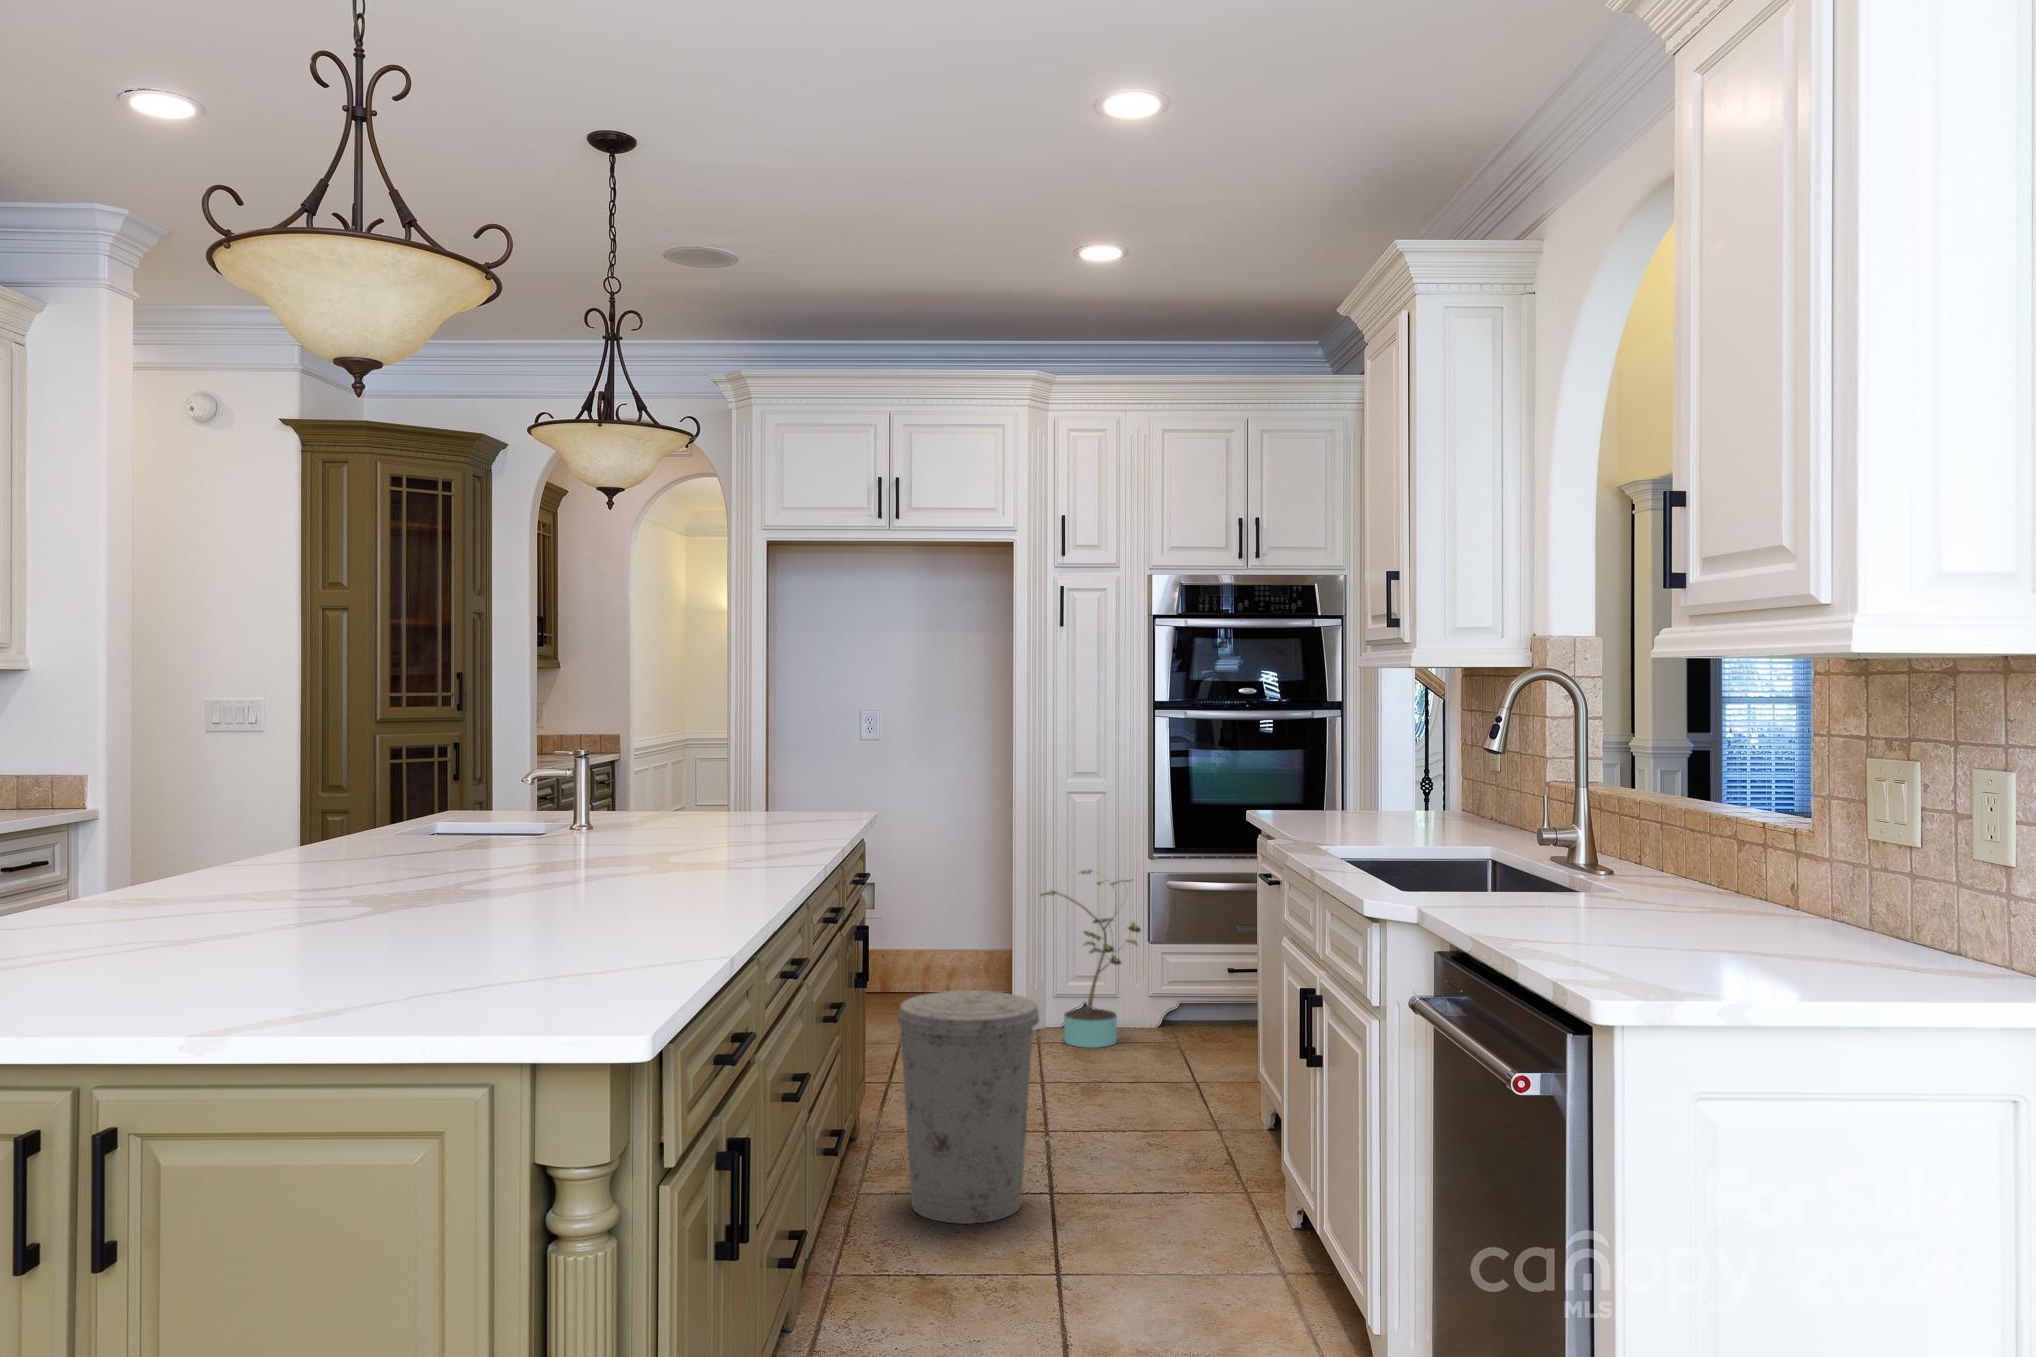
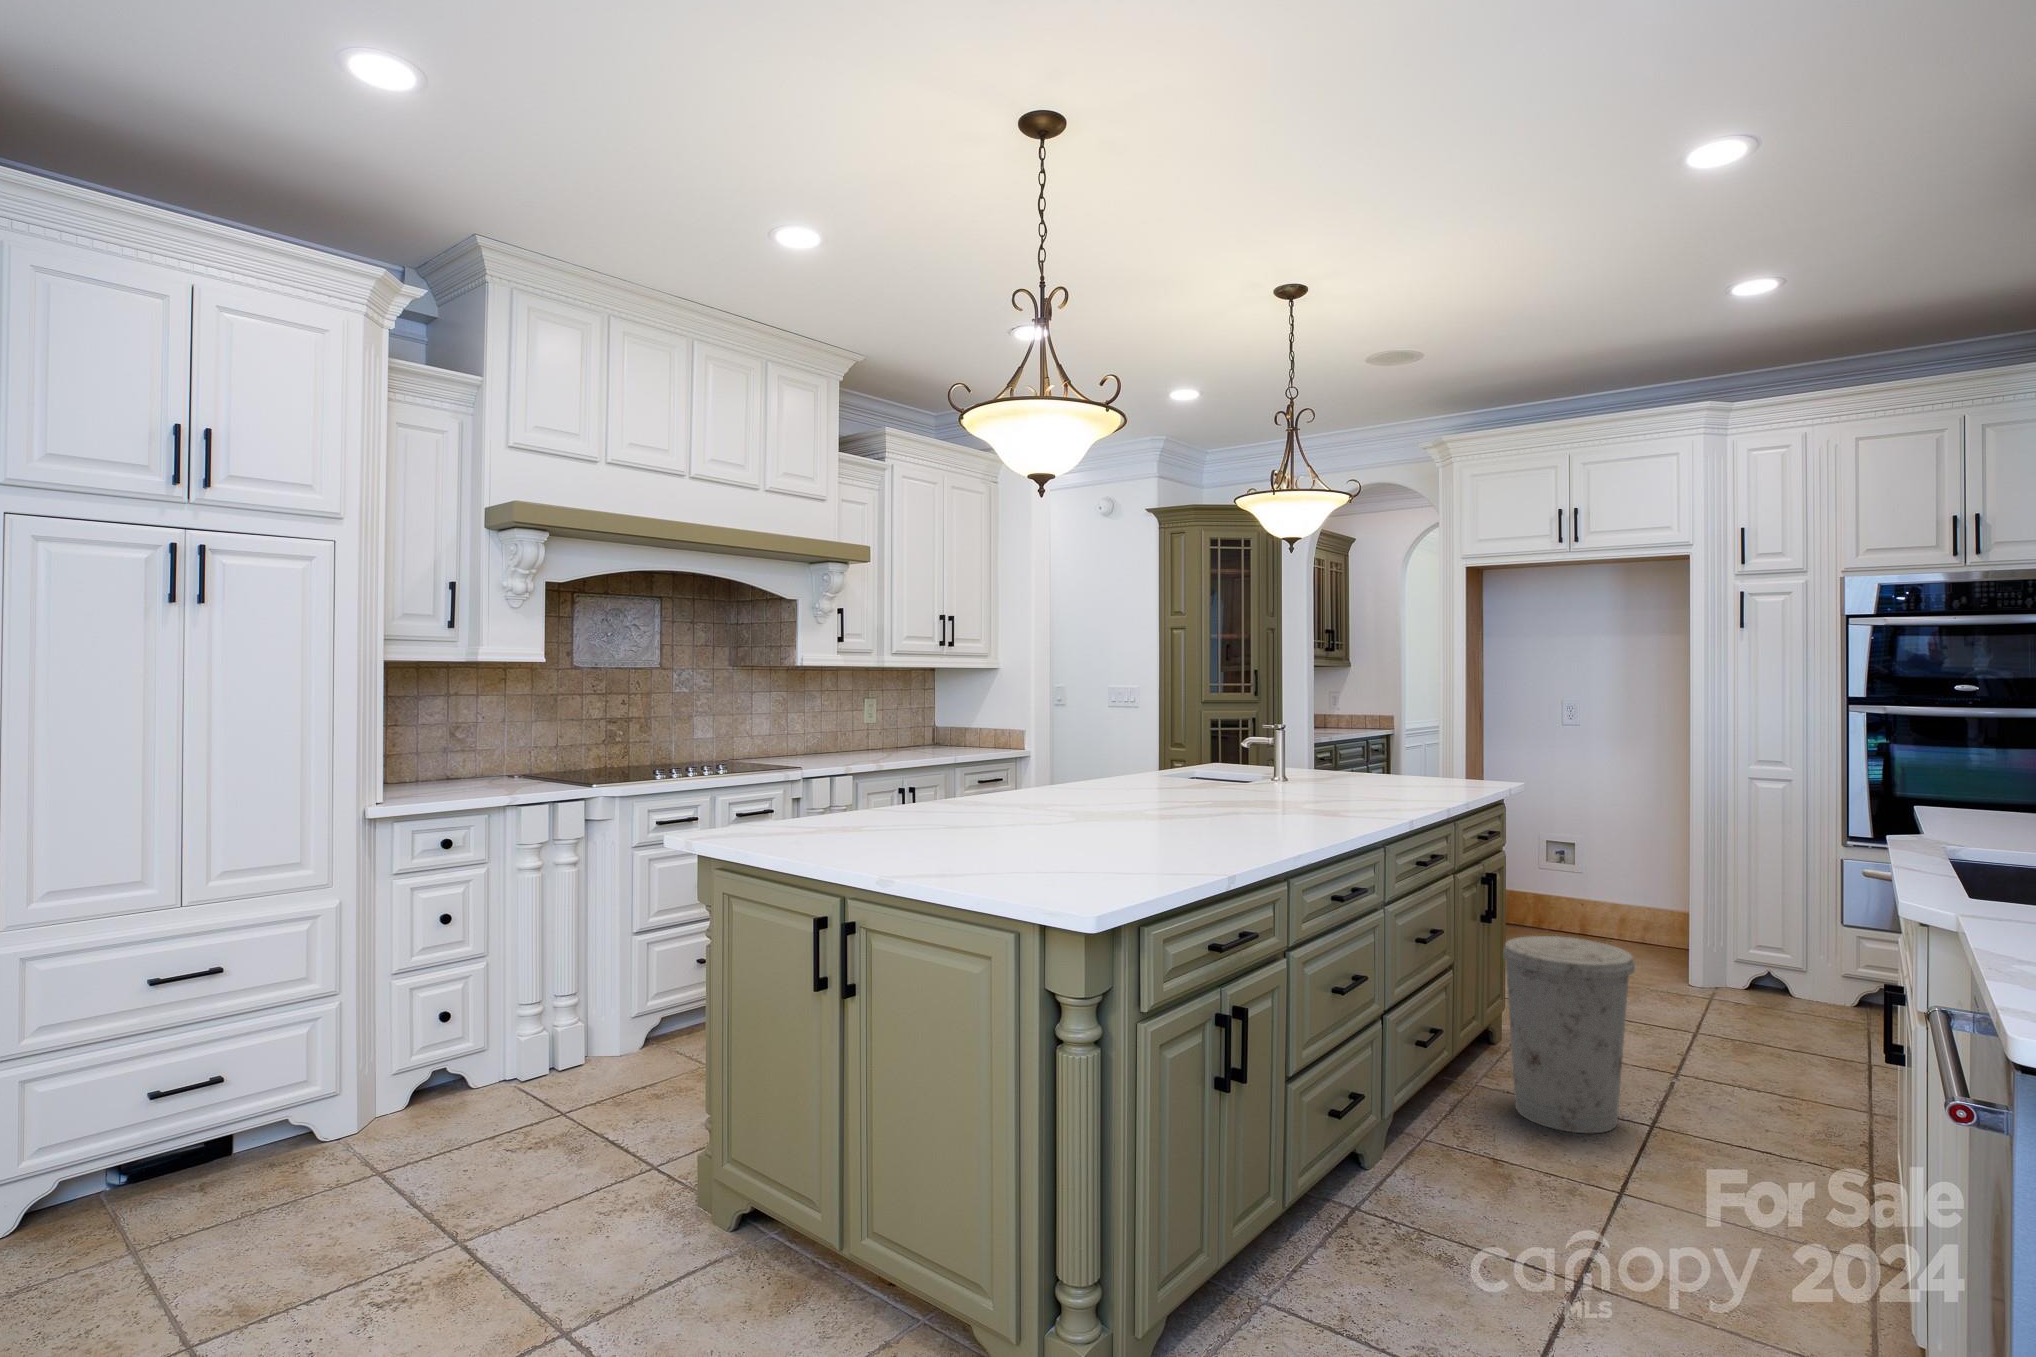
potted plant: present [1041,870,1140,1048] -> none [1718,850,1828,1014]

